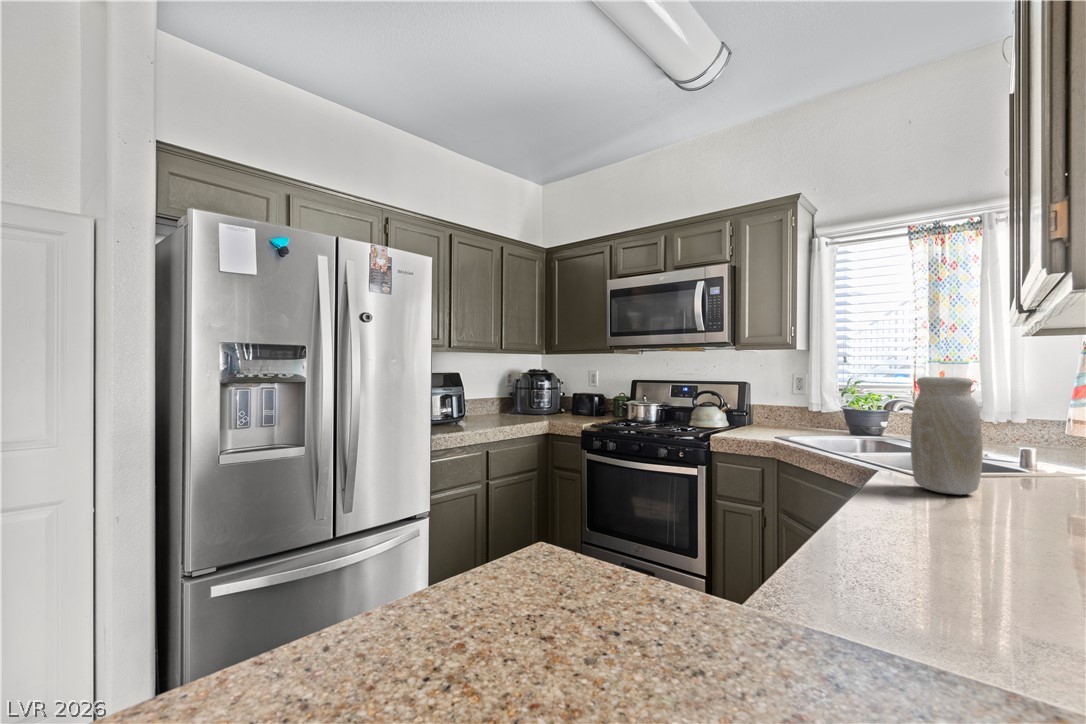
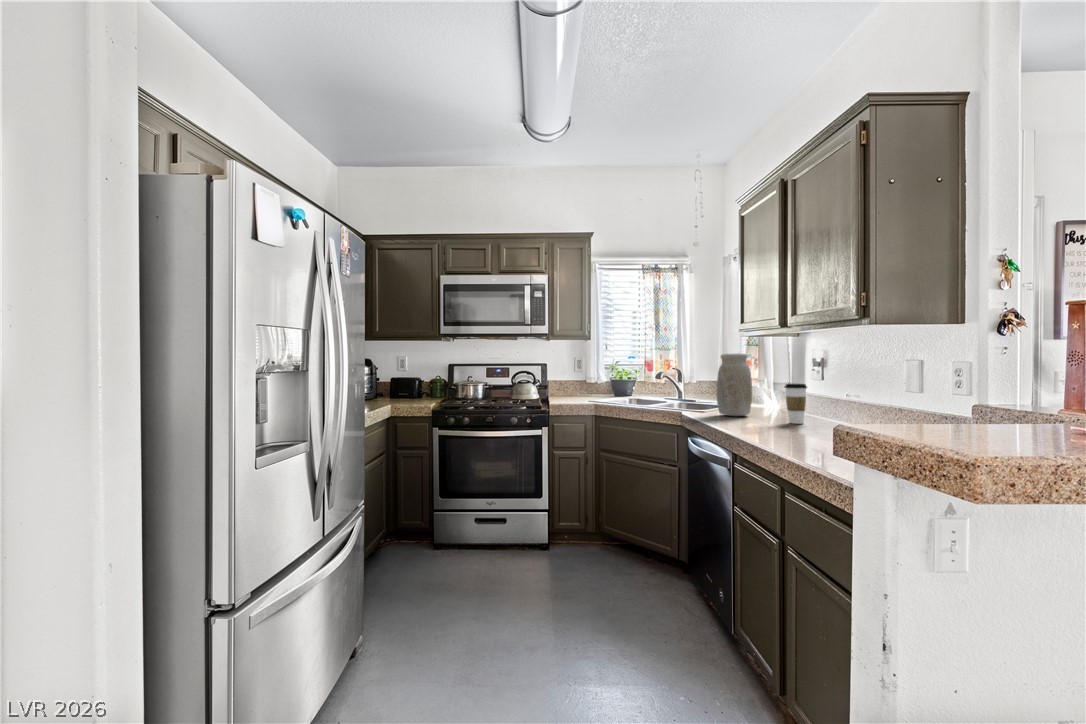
coffee cup: none [986,443,1042,530] -> present [784,384,807,424]

